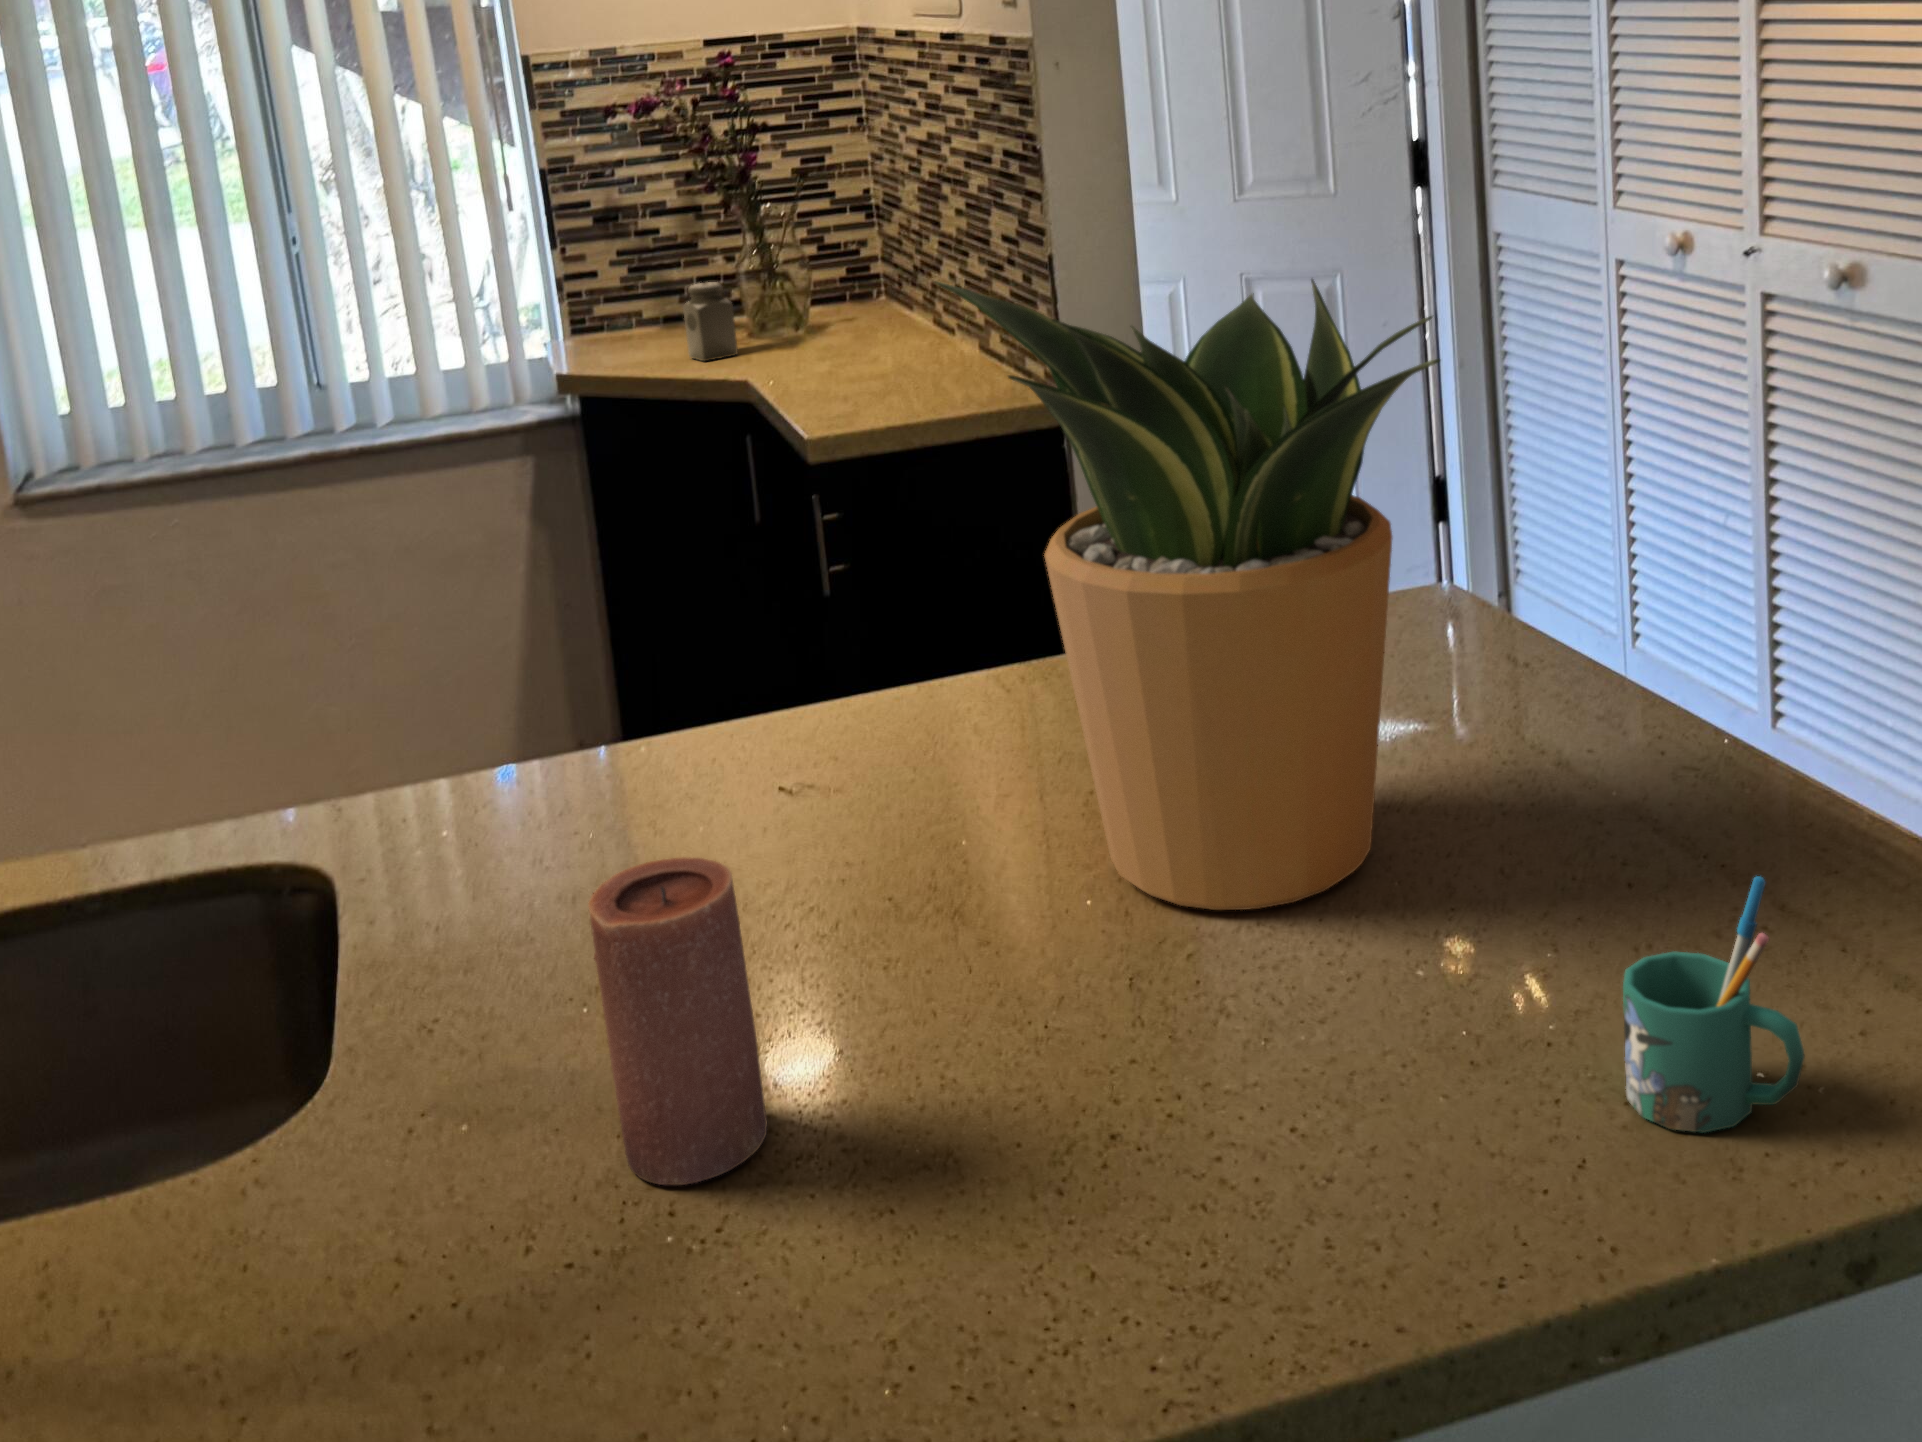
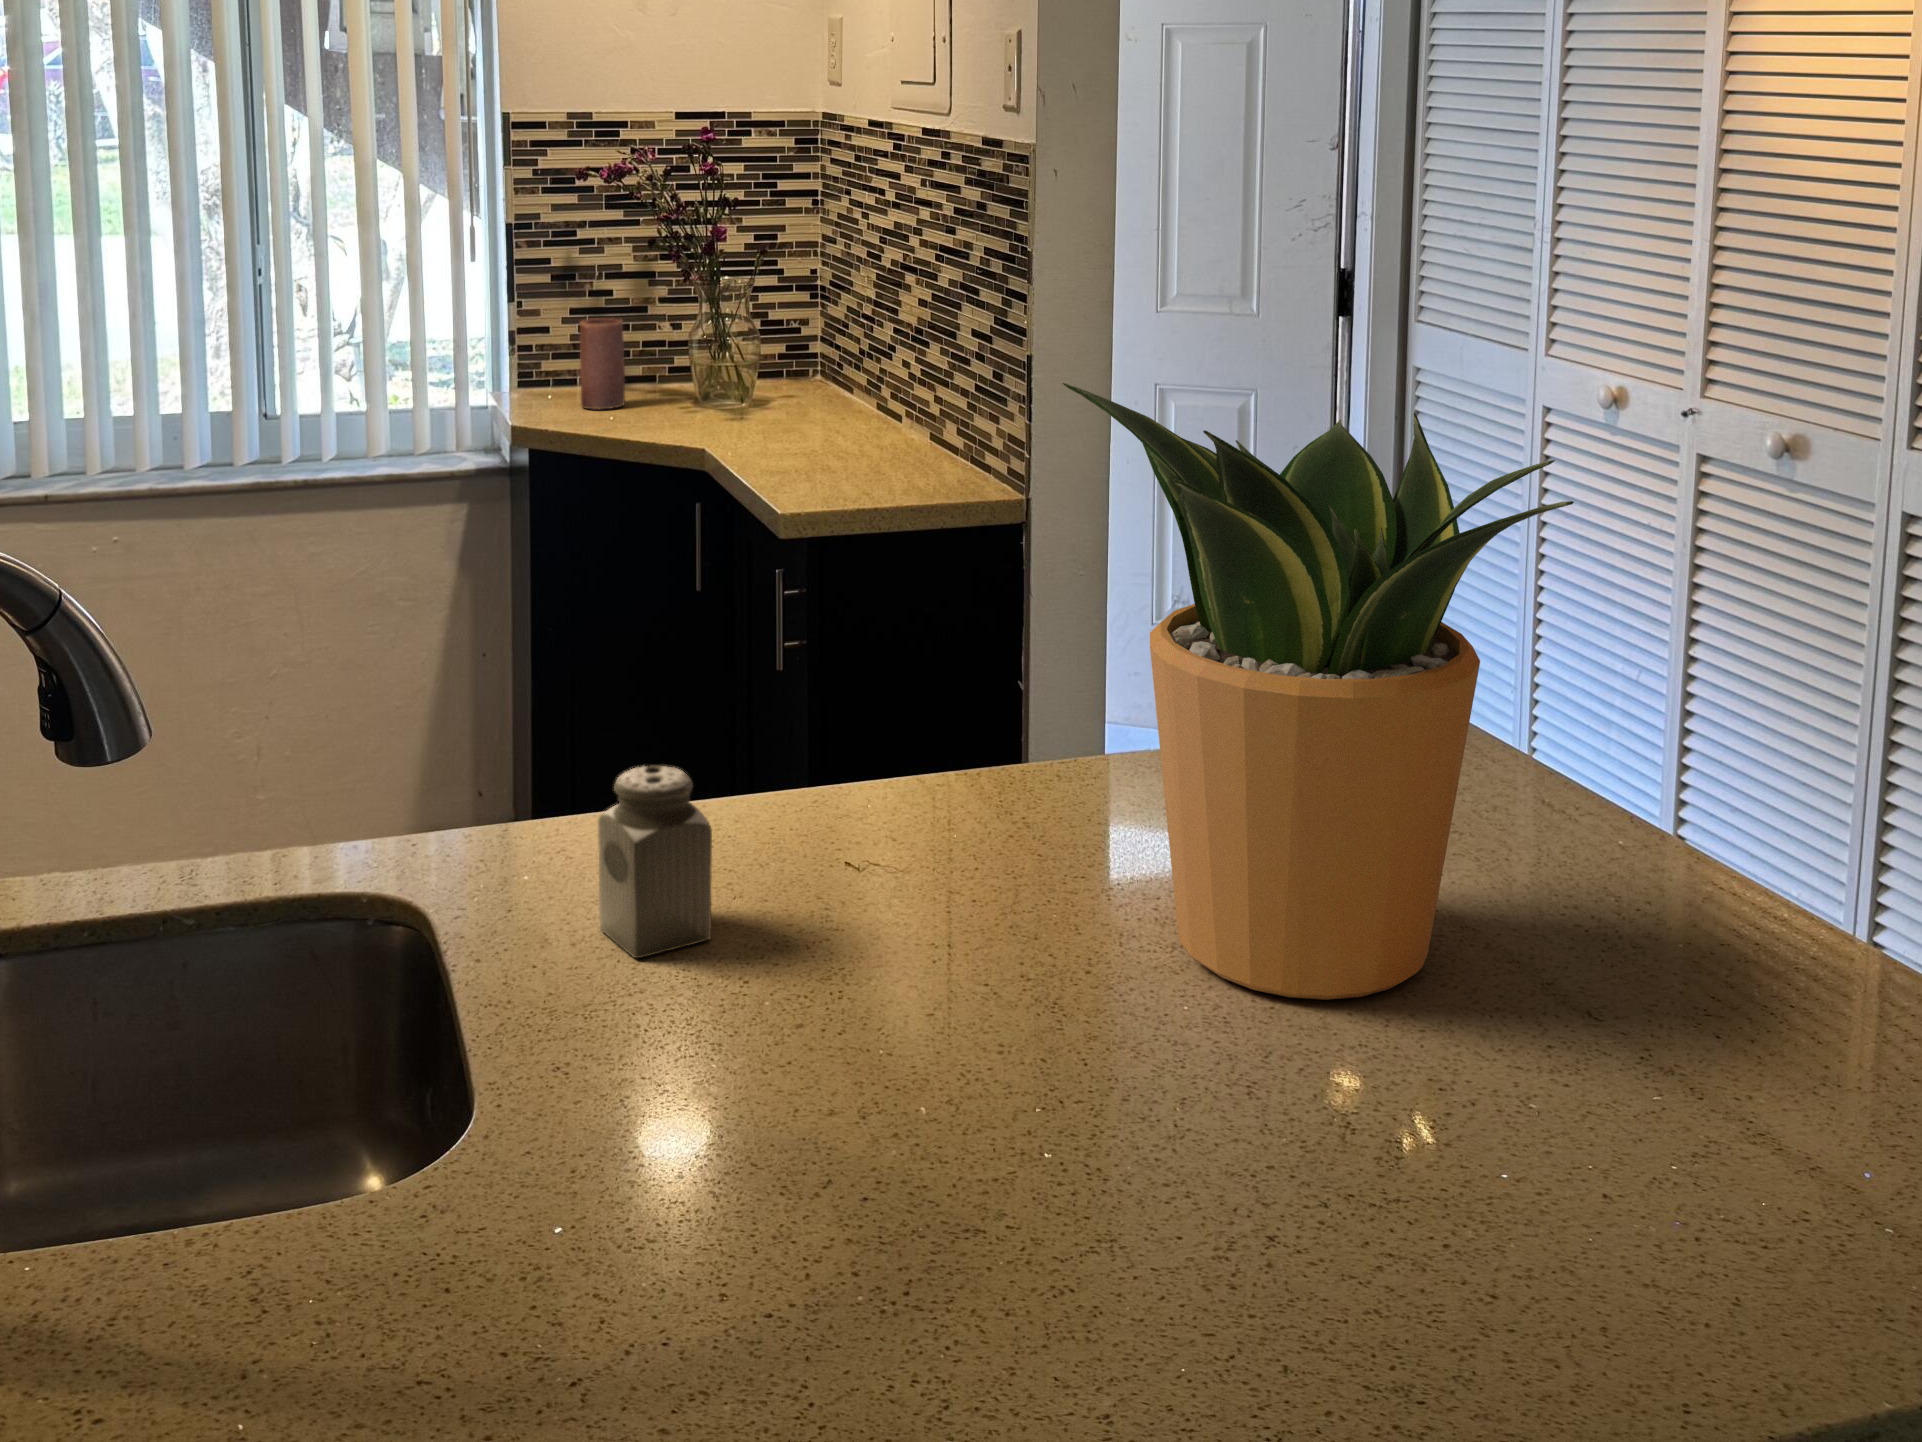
salt shaker: present [683,282,738,361] -> present [598,766,712,958]
candle: present [588,857,767,1185] -> present [580,318,625,409]
mug: present [1623,876,1805,1132] -> none [1716,1006,1896,1241]

